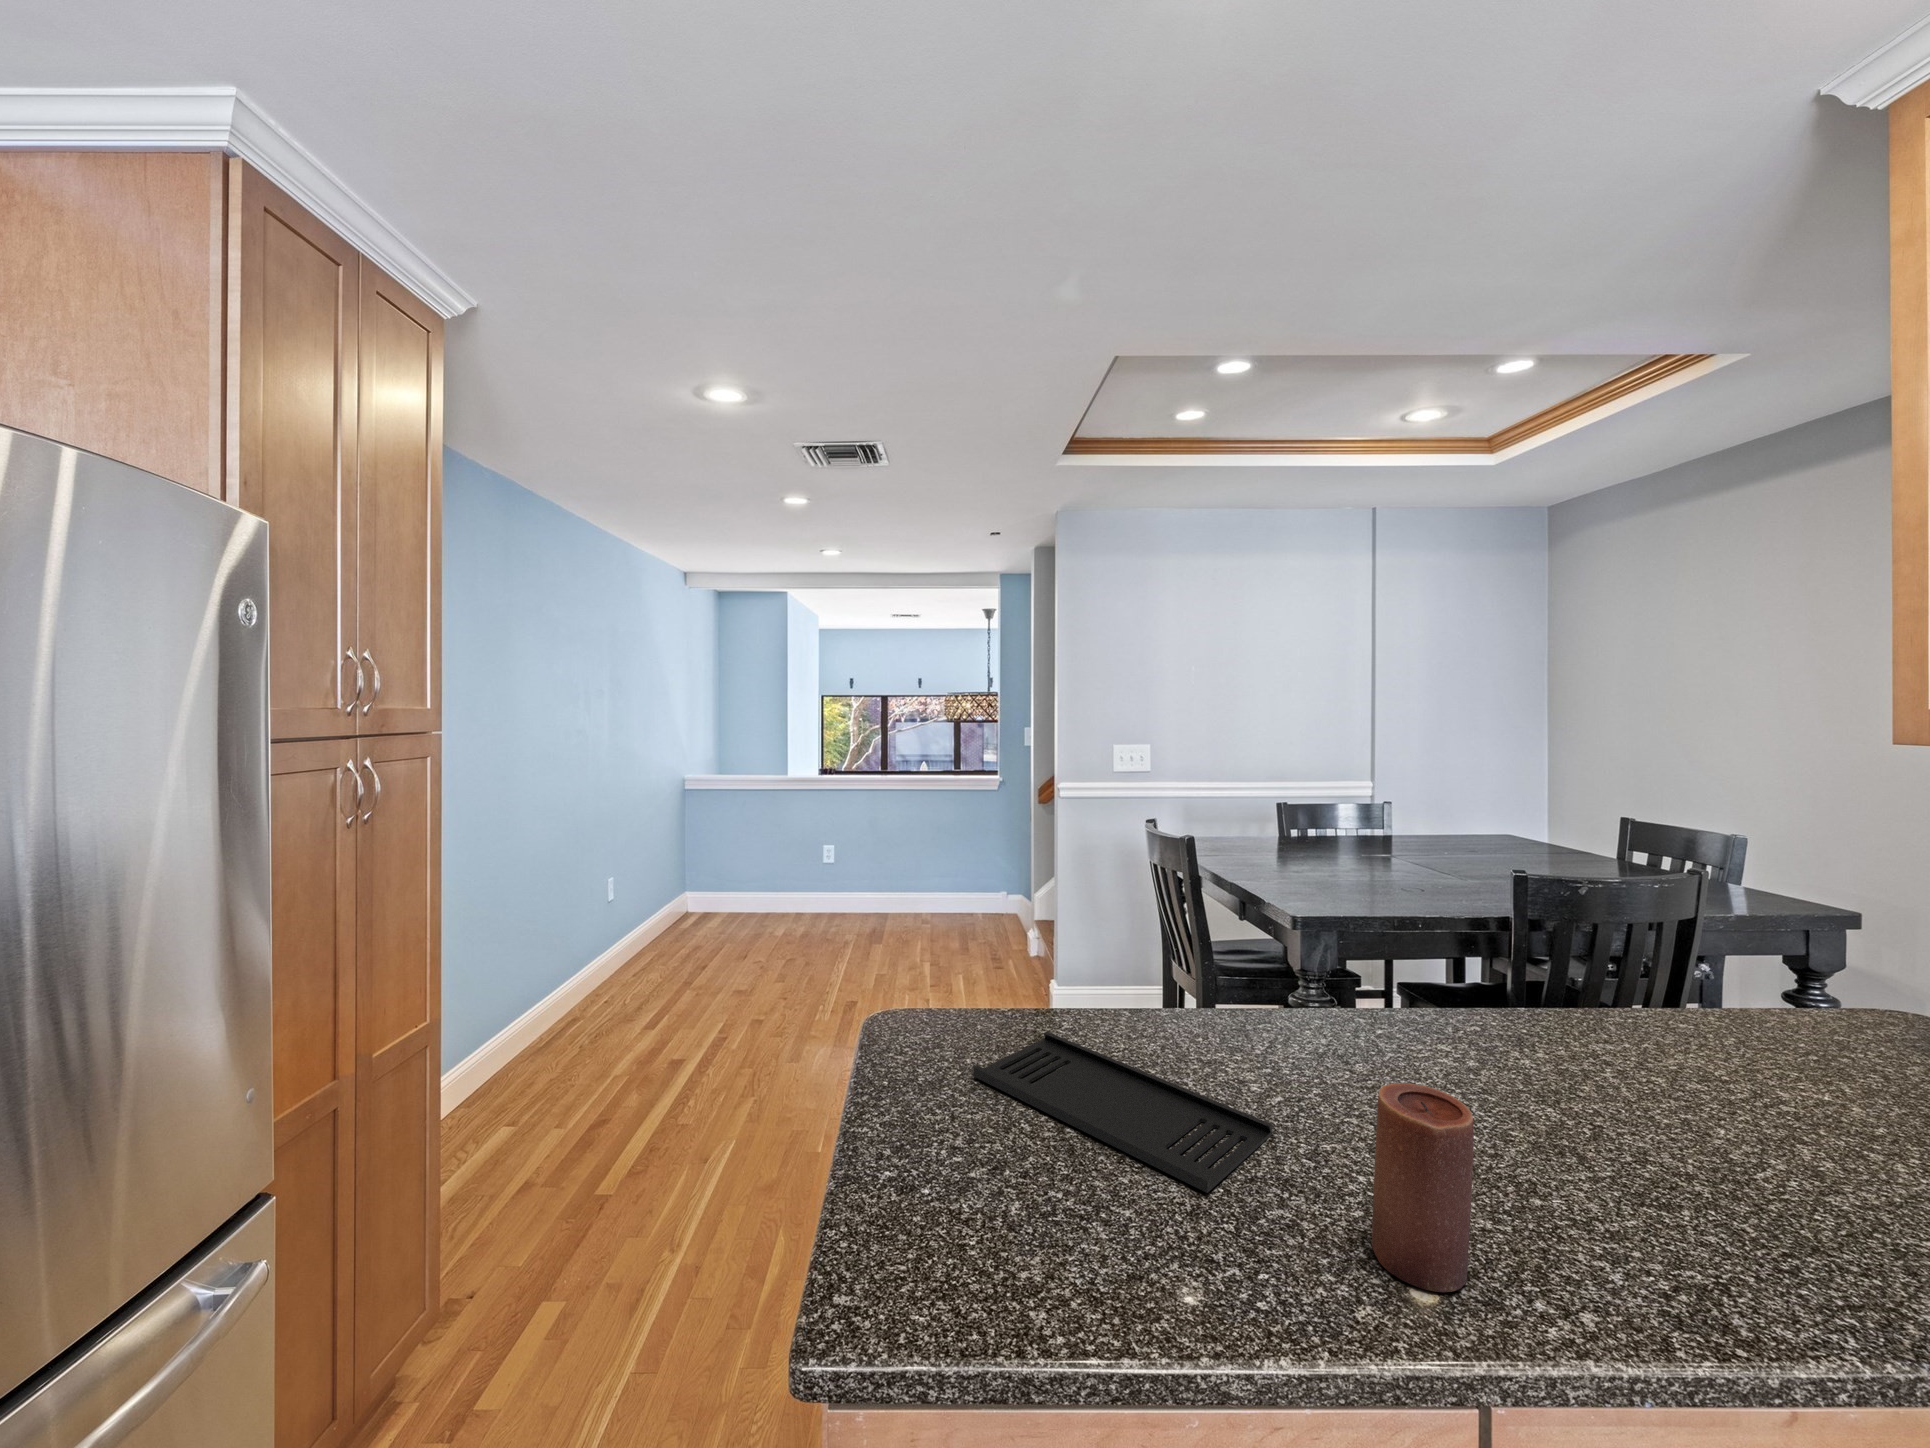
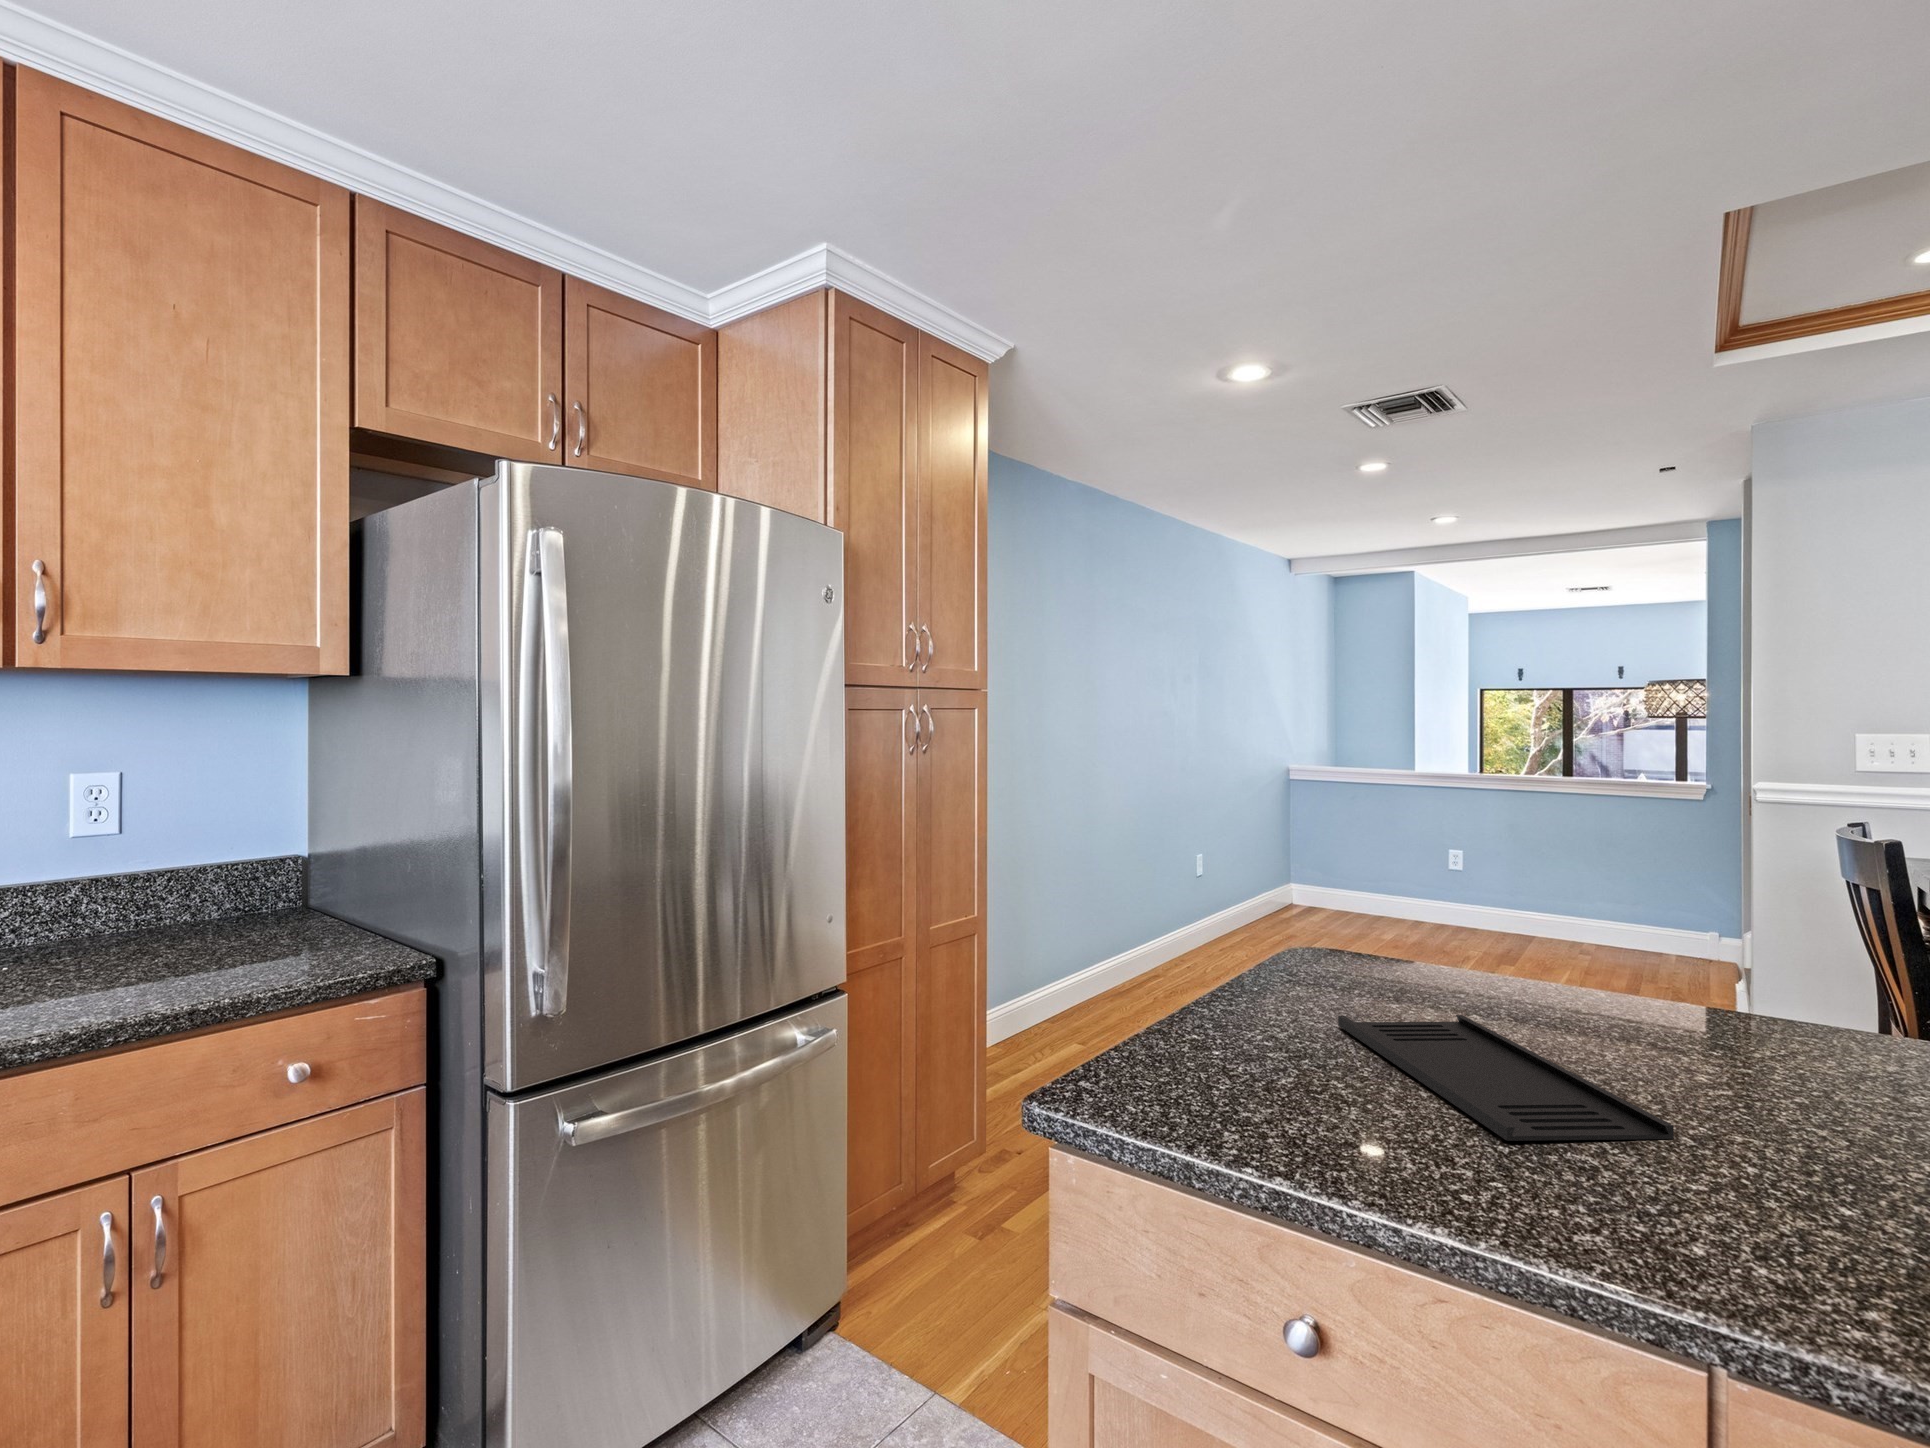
candle: present [1372,1083,1474,1292] -> none [1665,1029,1798,1275]

